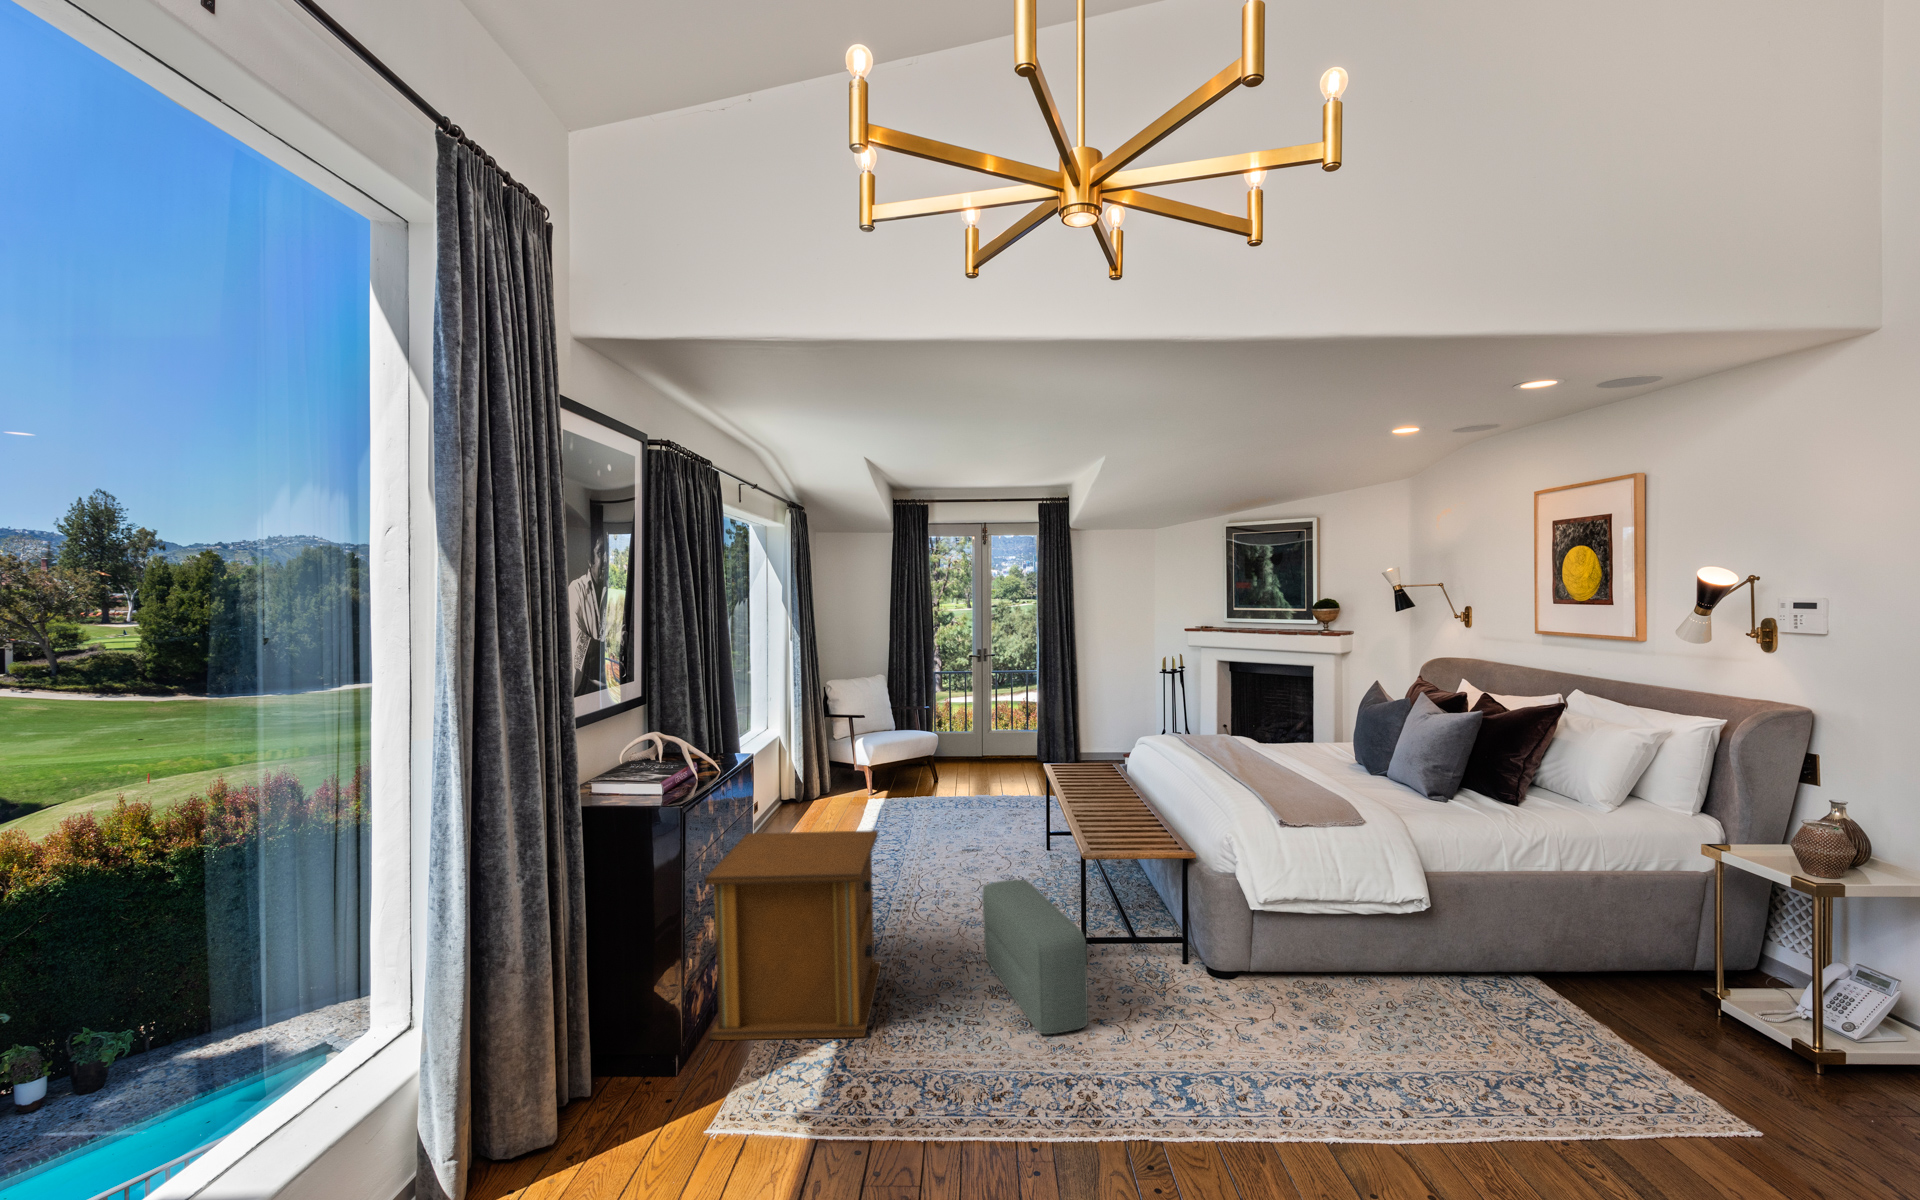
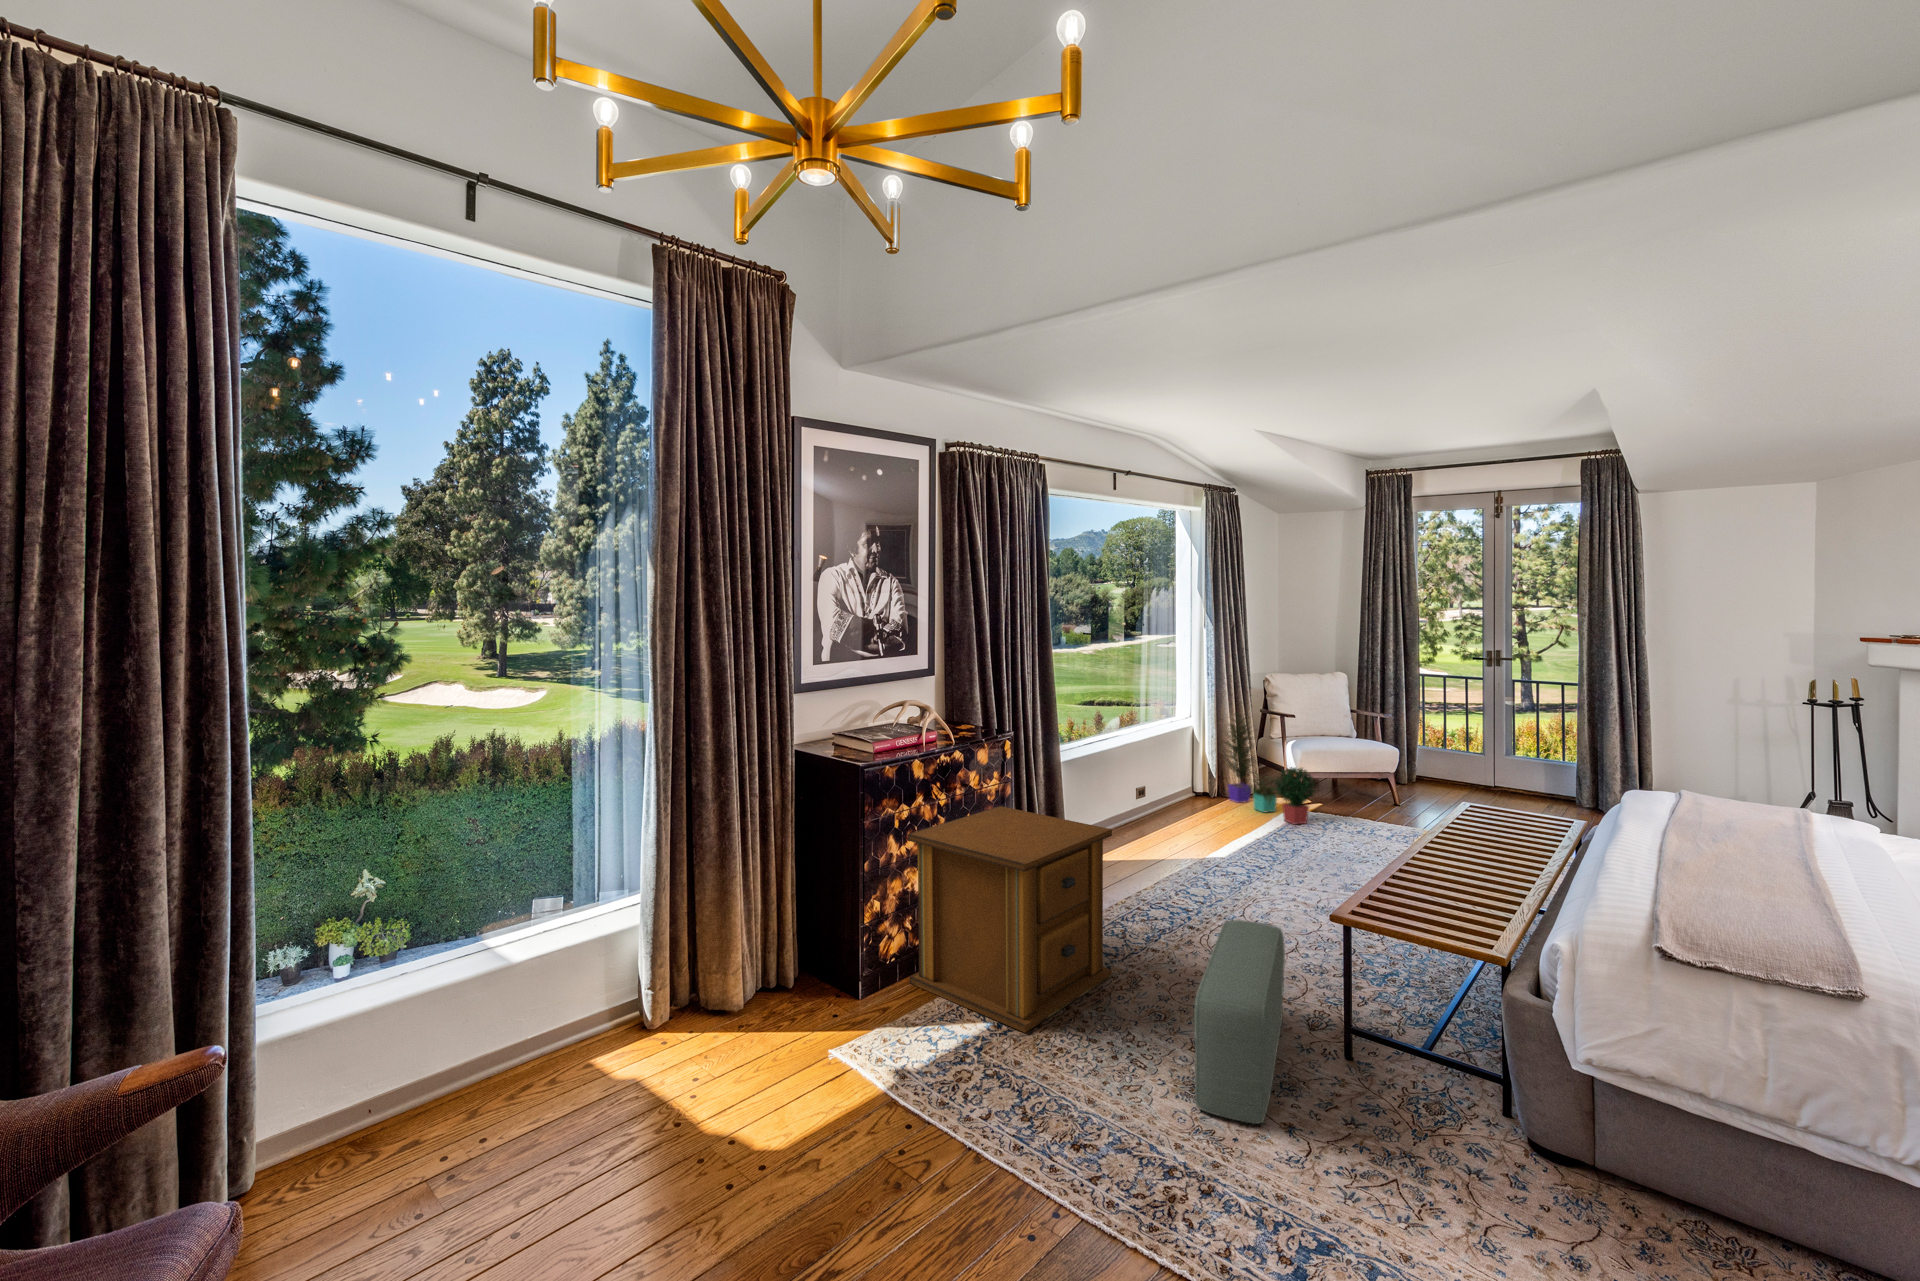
potted plant: none [810,715,904,809] -> present [1225,713,1315,824]

